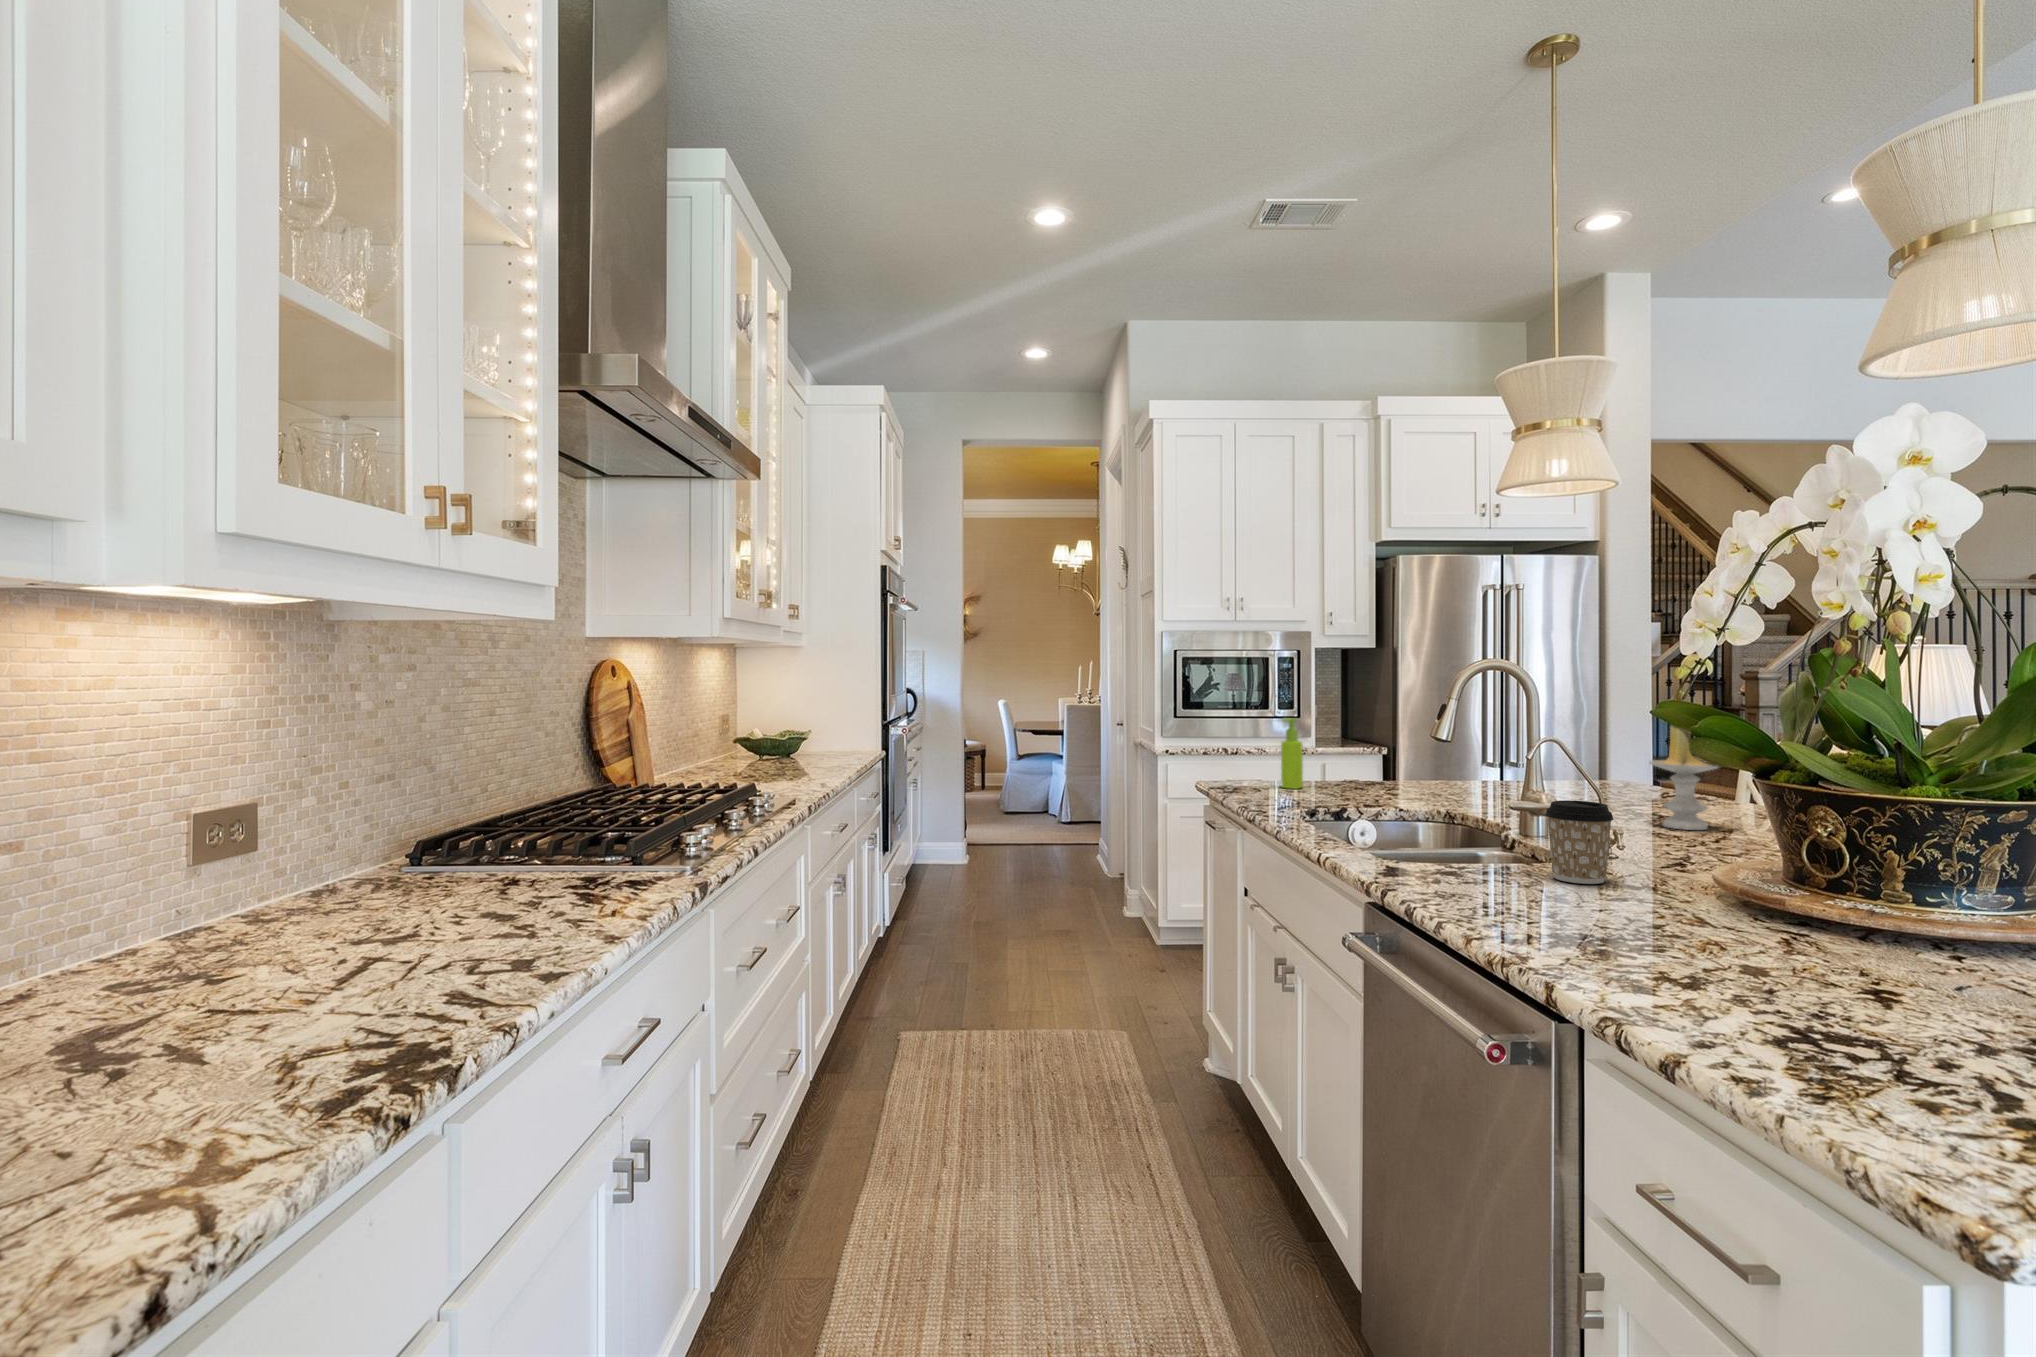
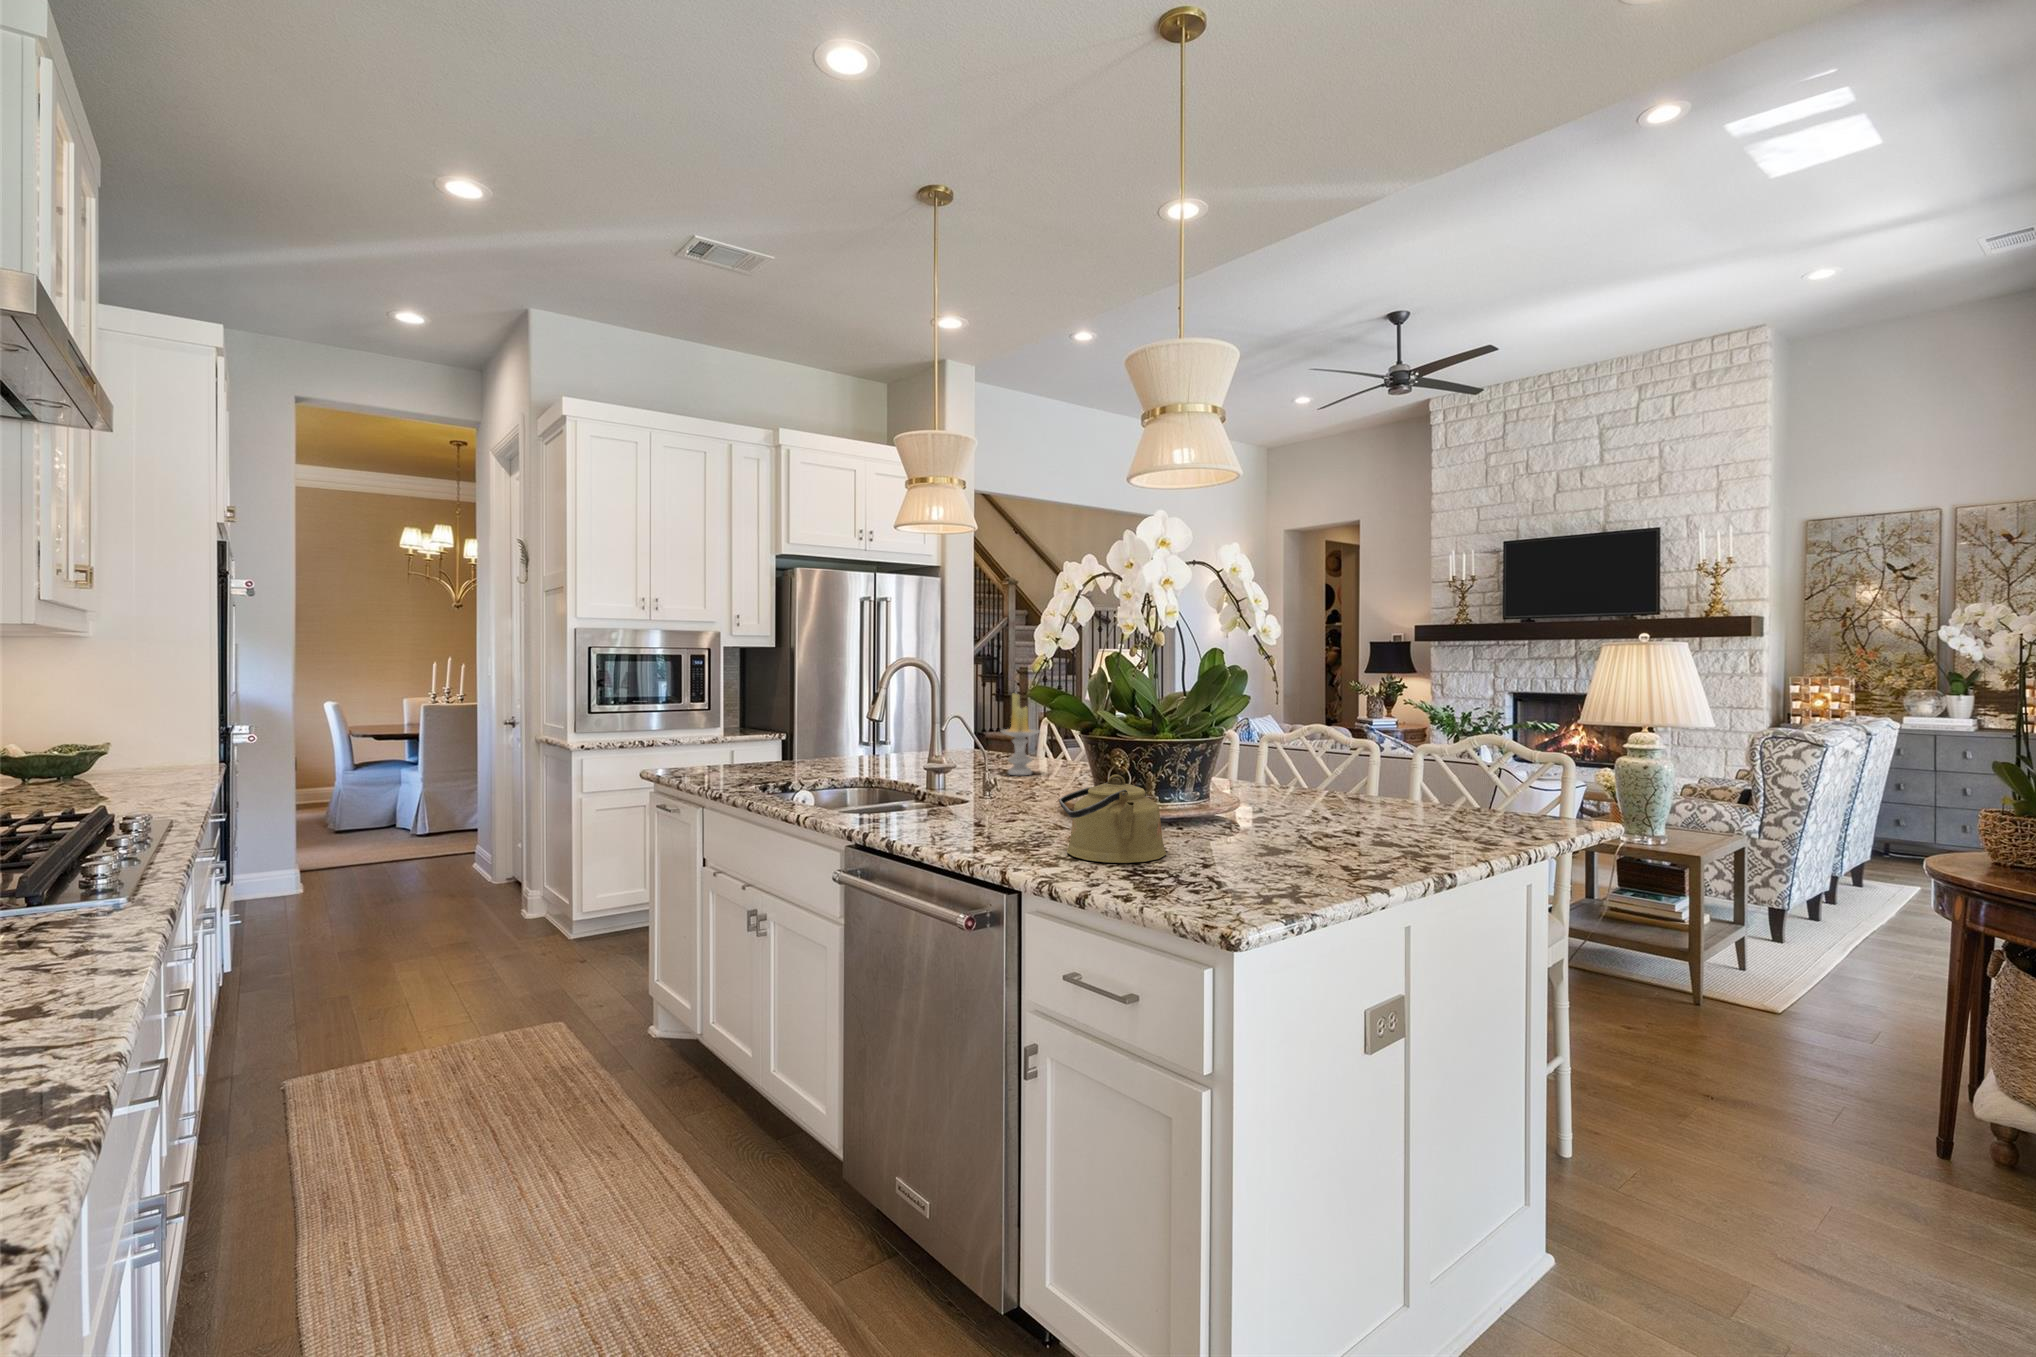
soap dispenser: present [1281,718,1303,789] -> none [727,708,746,769]
coffee cup: present [1545,800,1614,884] -> none [963,758,1003,813]
kettle: none [1674,852,1903,1018] -> present [1059,775,1166,863]

